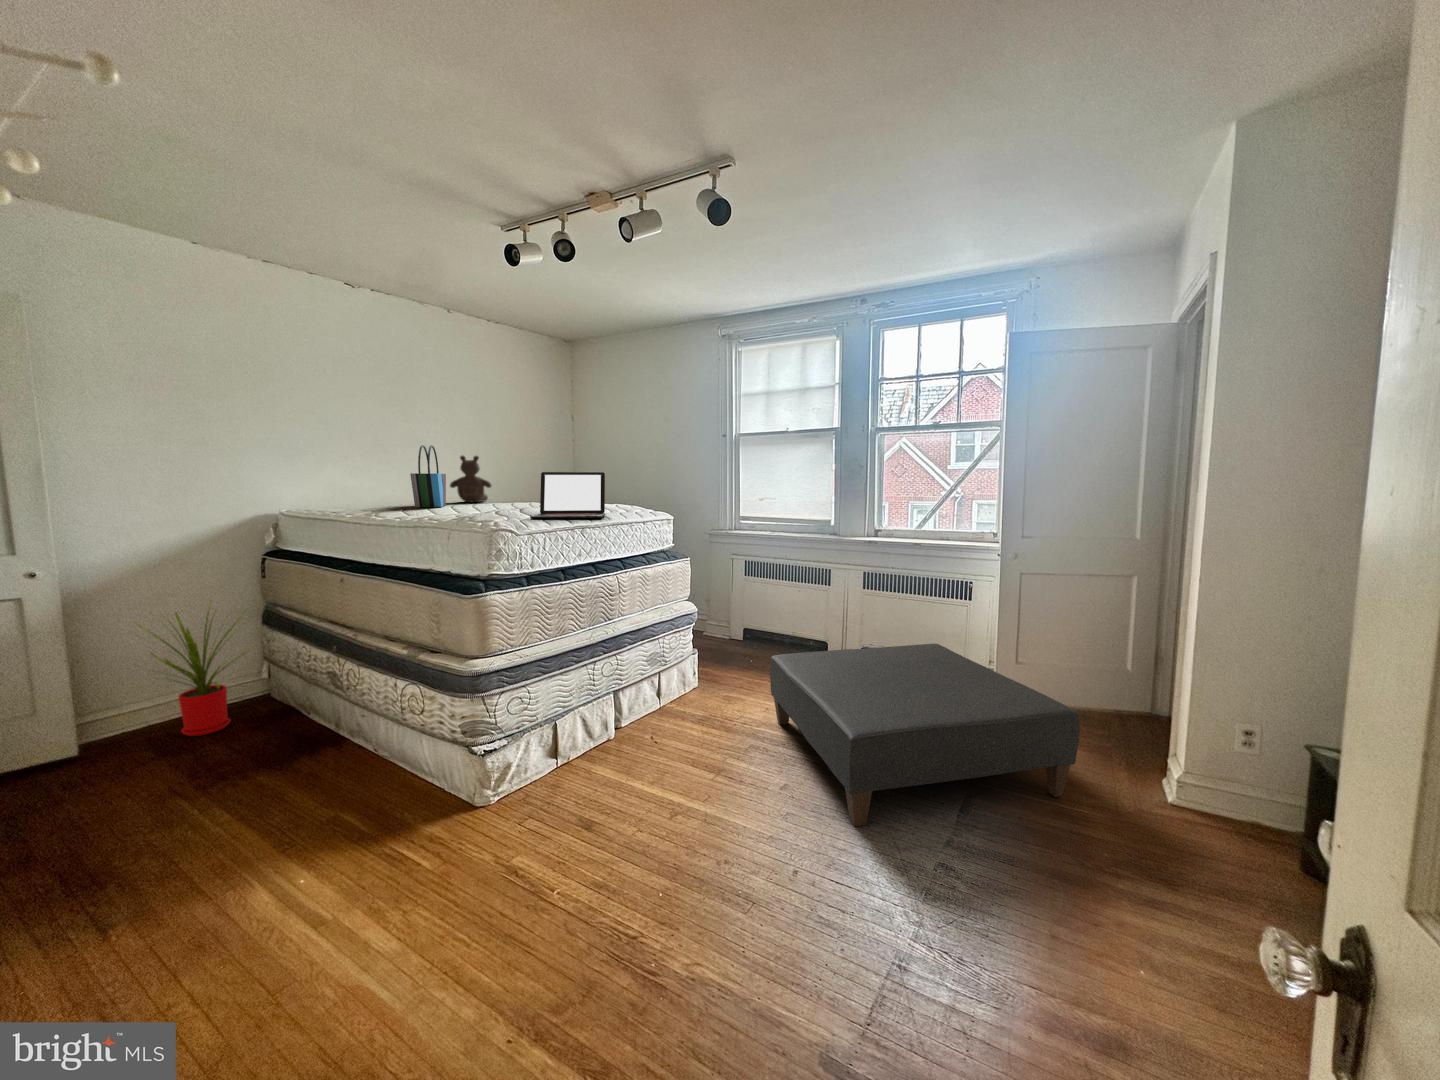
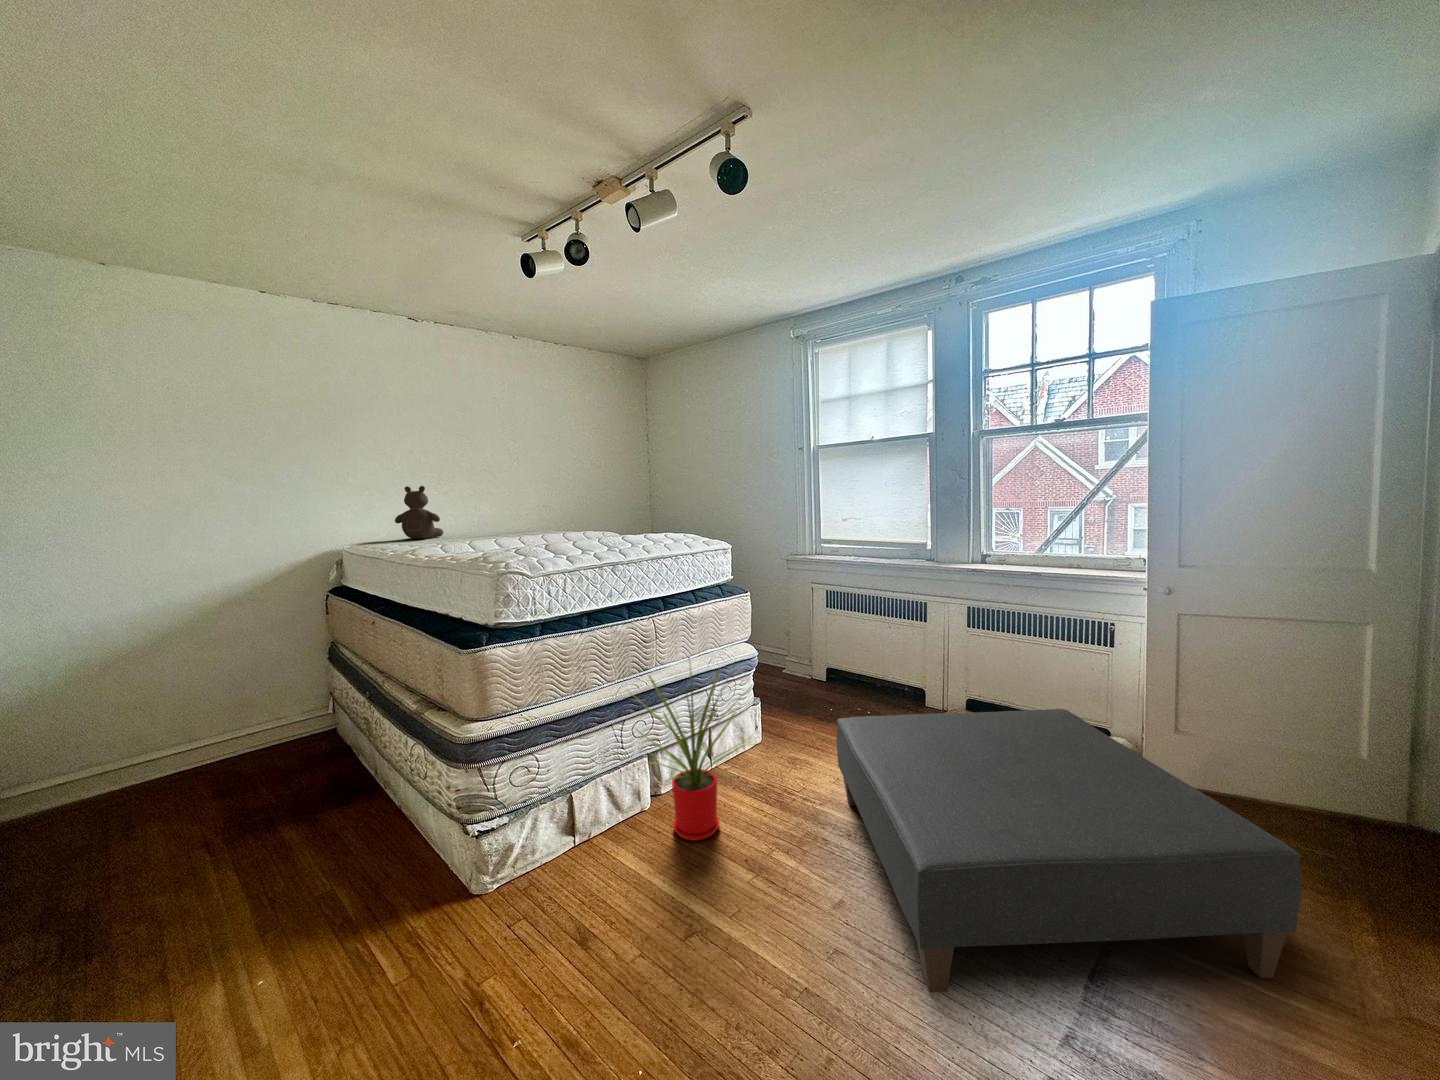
tote bag: present [410,445,446,507] -> none [465,476,507,540]
teddy bear: present [450,456,491,502] -> present [395,486,443,539]
laptop: present [530,472,605,519] -> none [558,499,645,555]
house plant: present [138,600,255,736] -> present [637,669,748,841]

